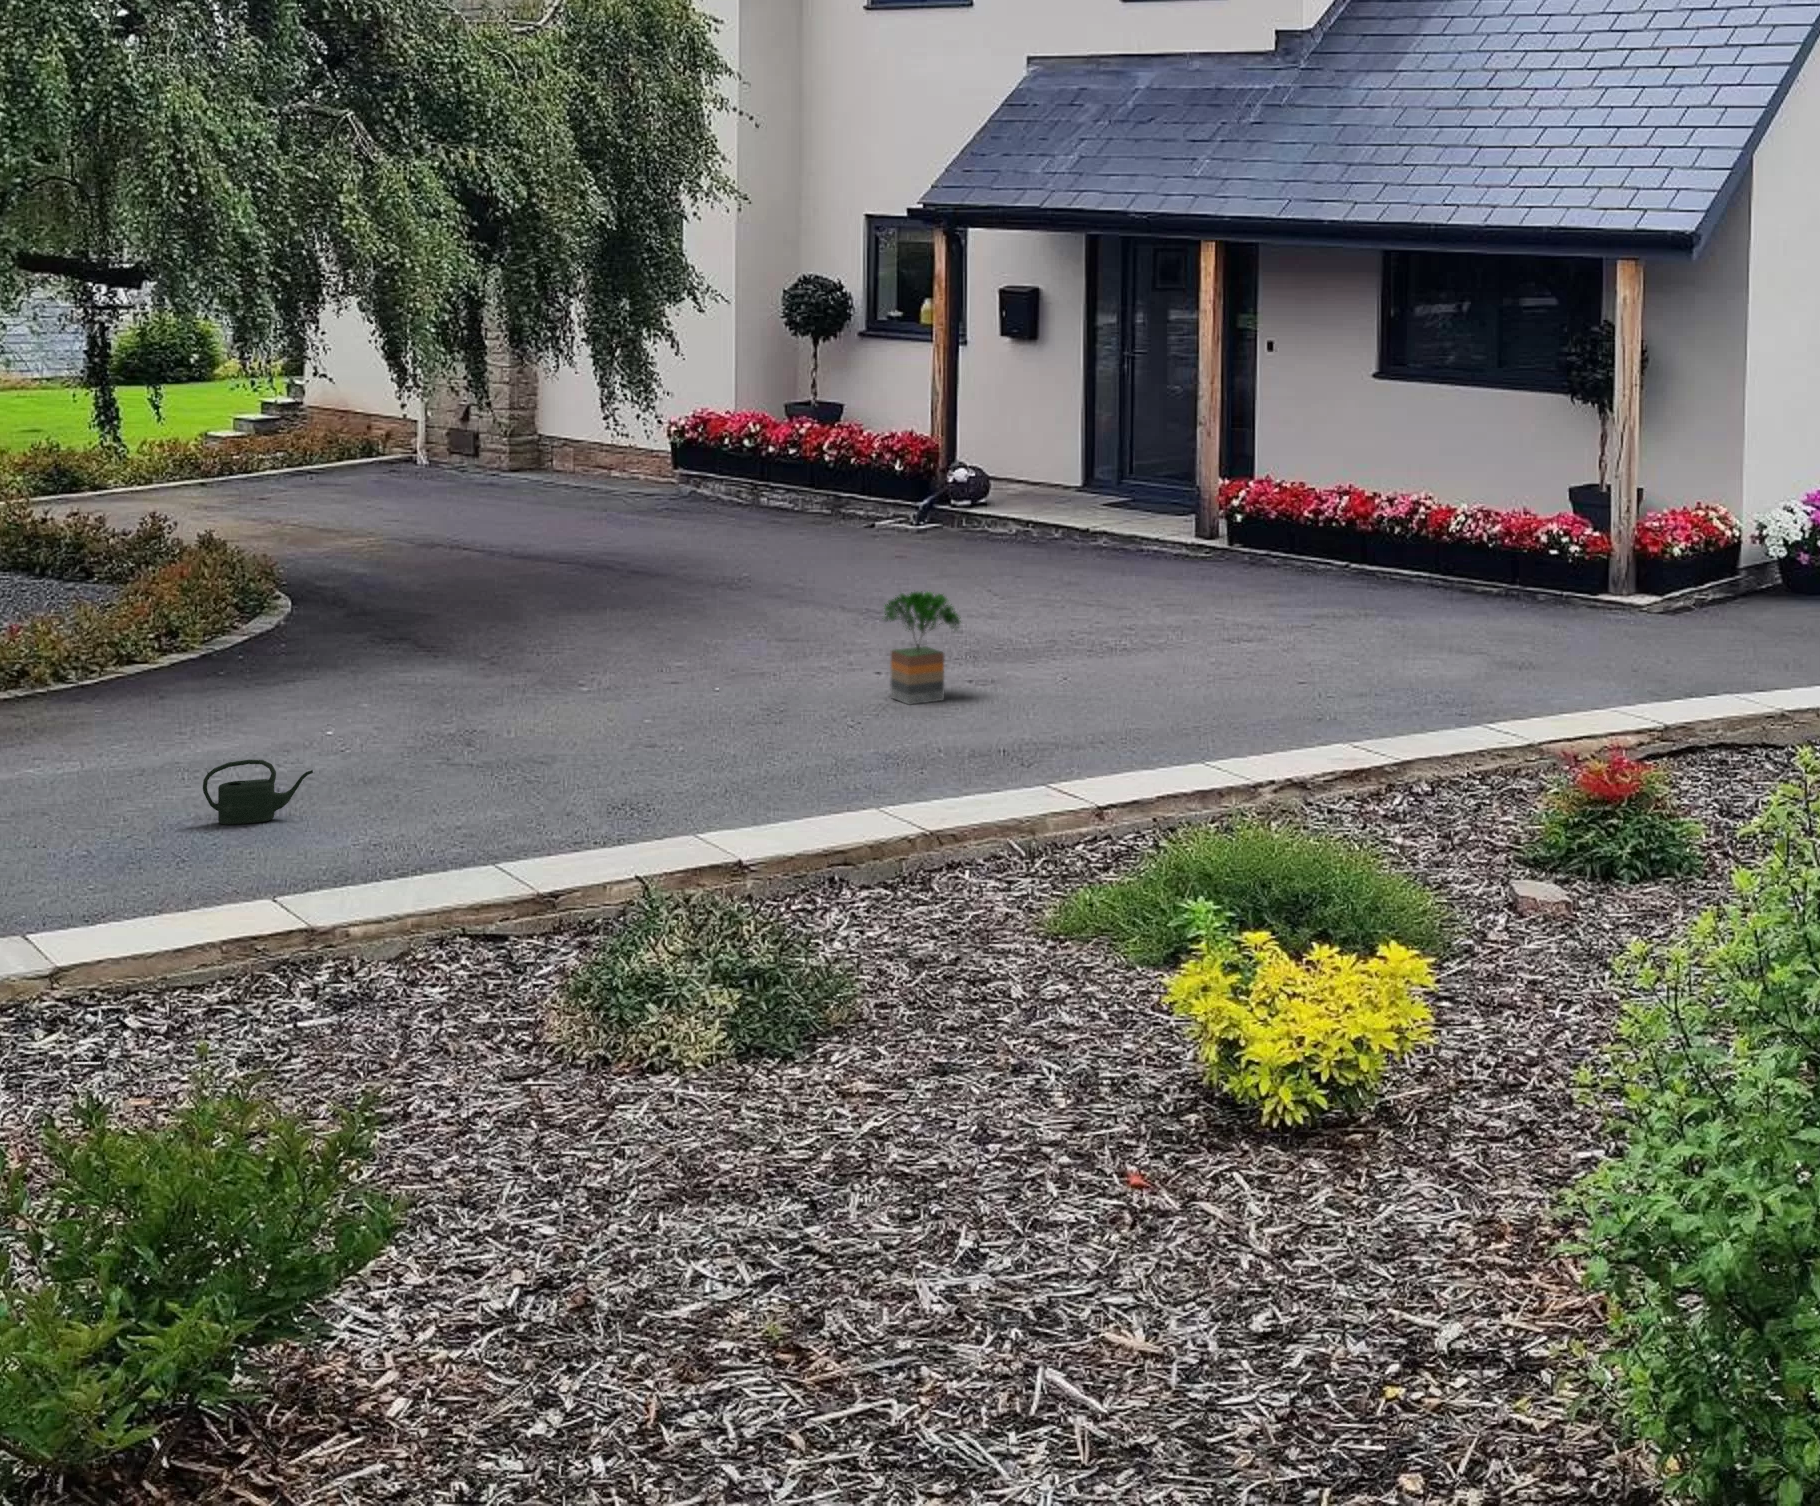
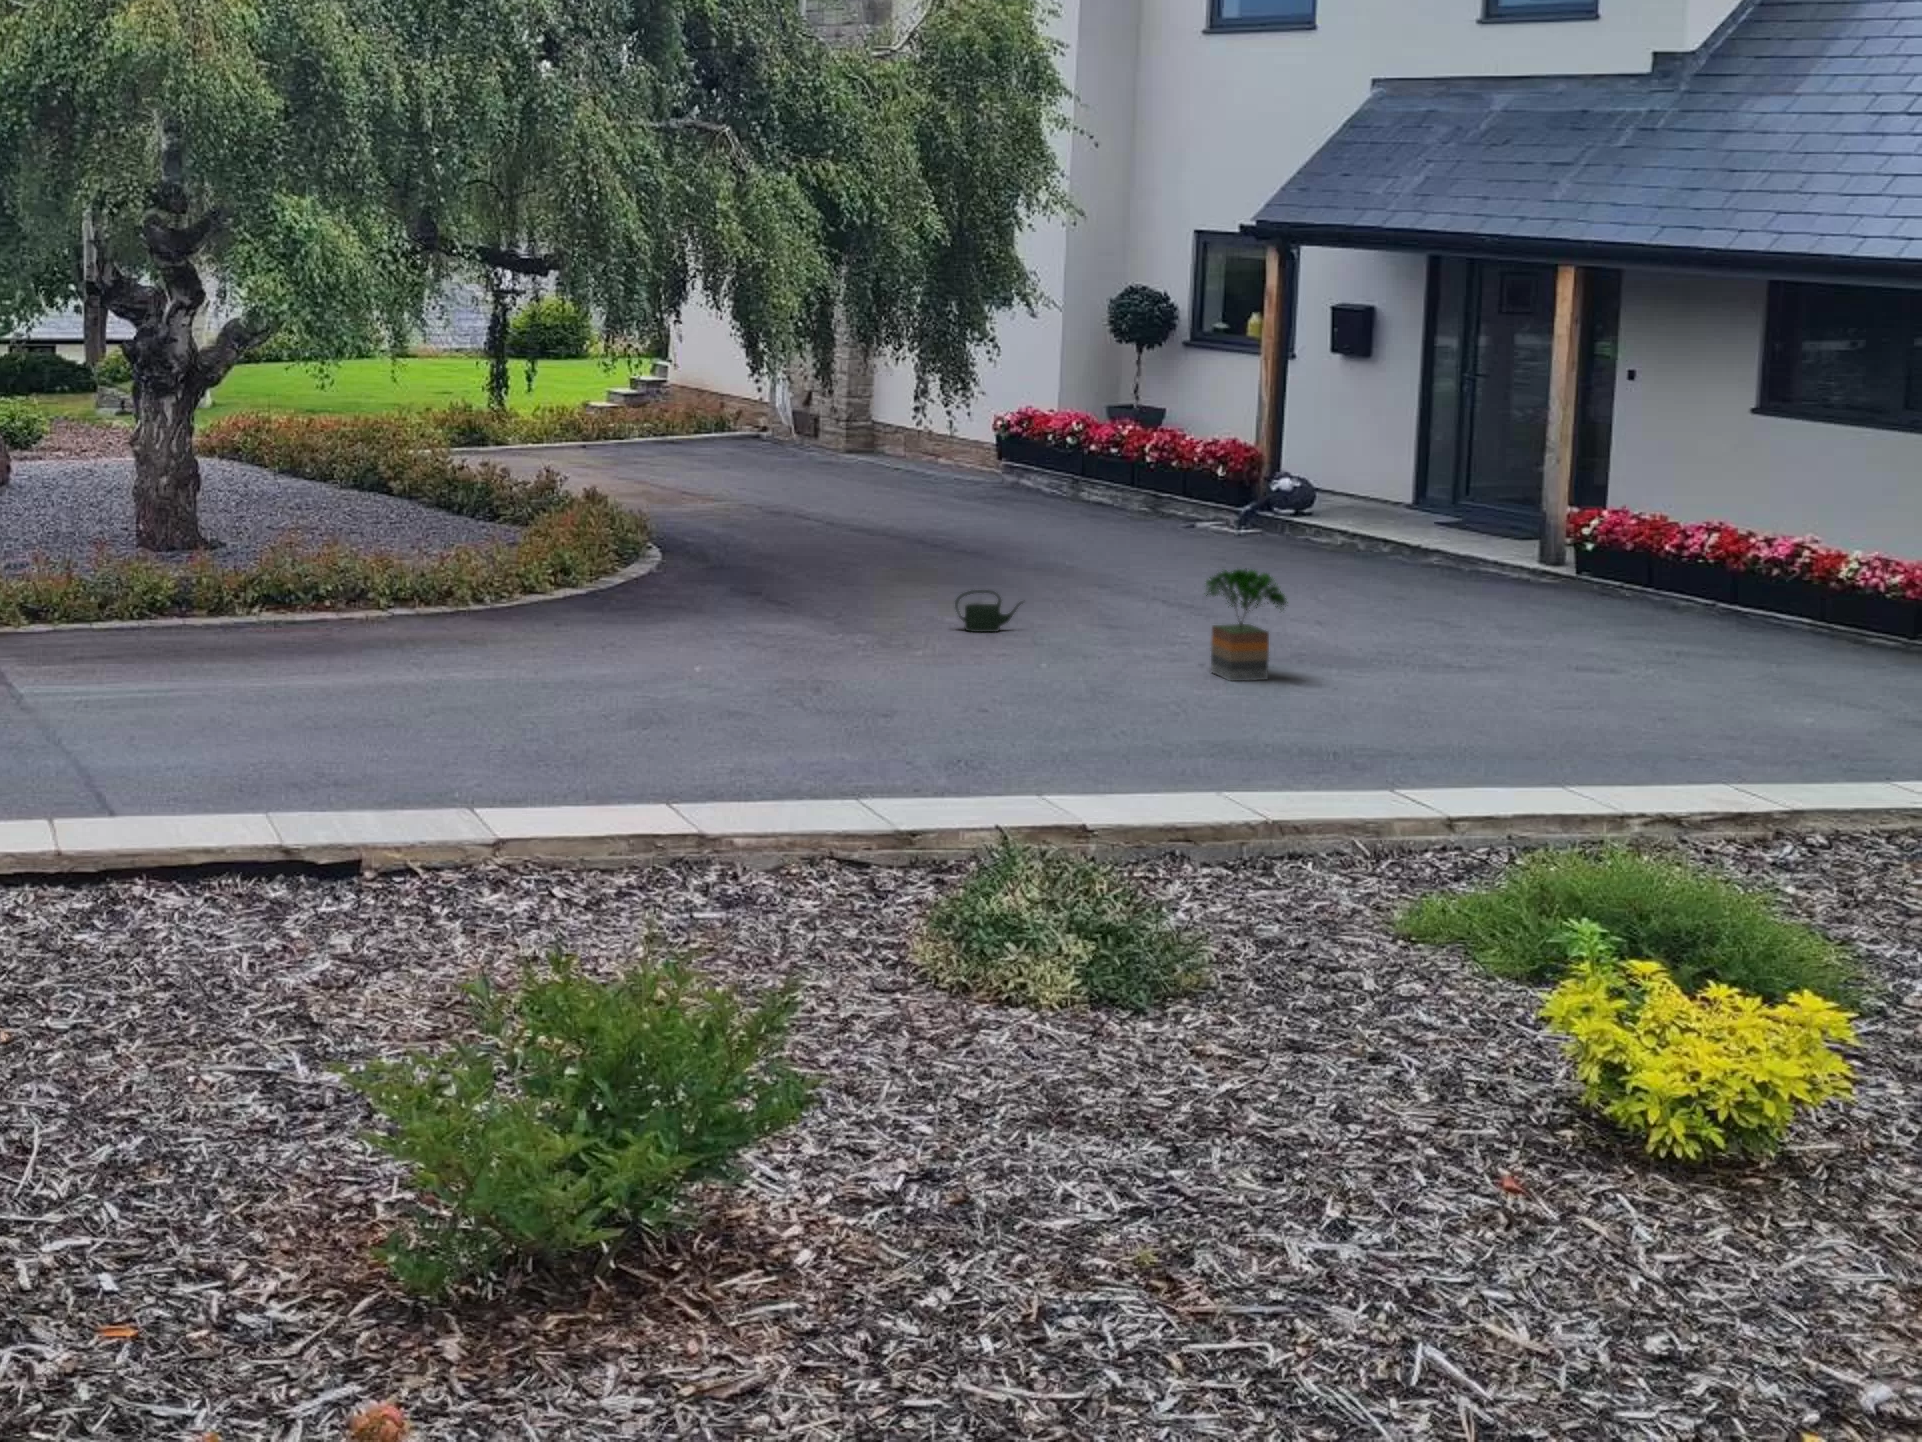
watering can: present [203,760,313,825] -> present [955,590,1022,632]

